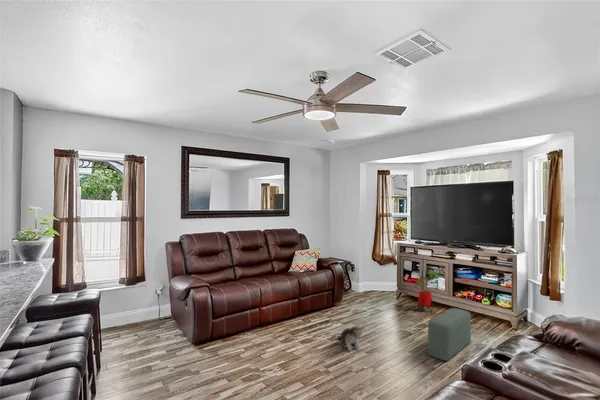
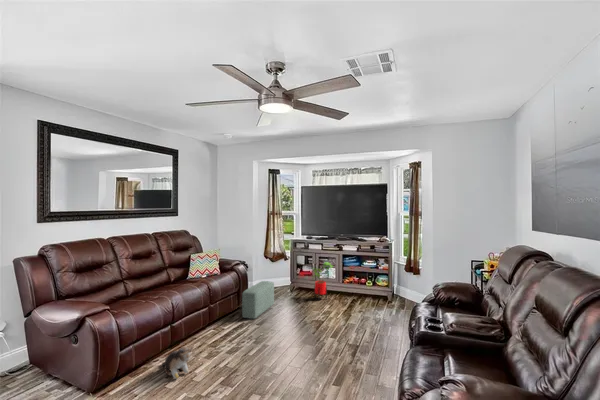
pouf: present [428,308,471,361] -> present [242,281,274,319]
plush toy: present [338,326,363,351] -> present [162,347,193,379]

